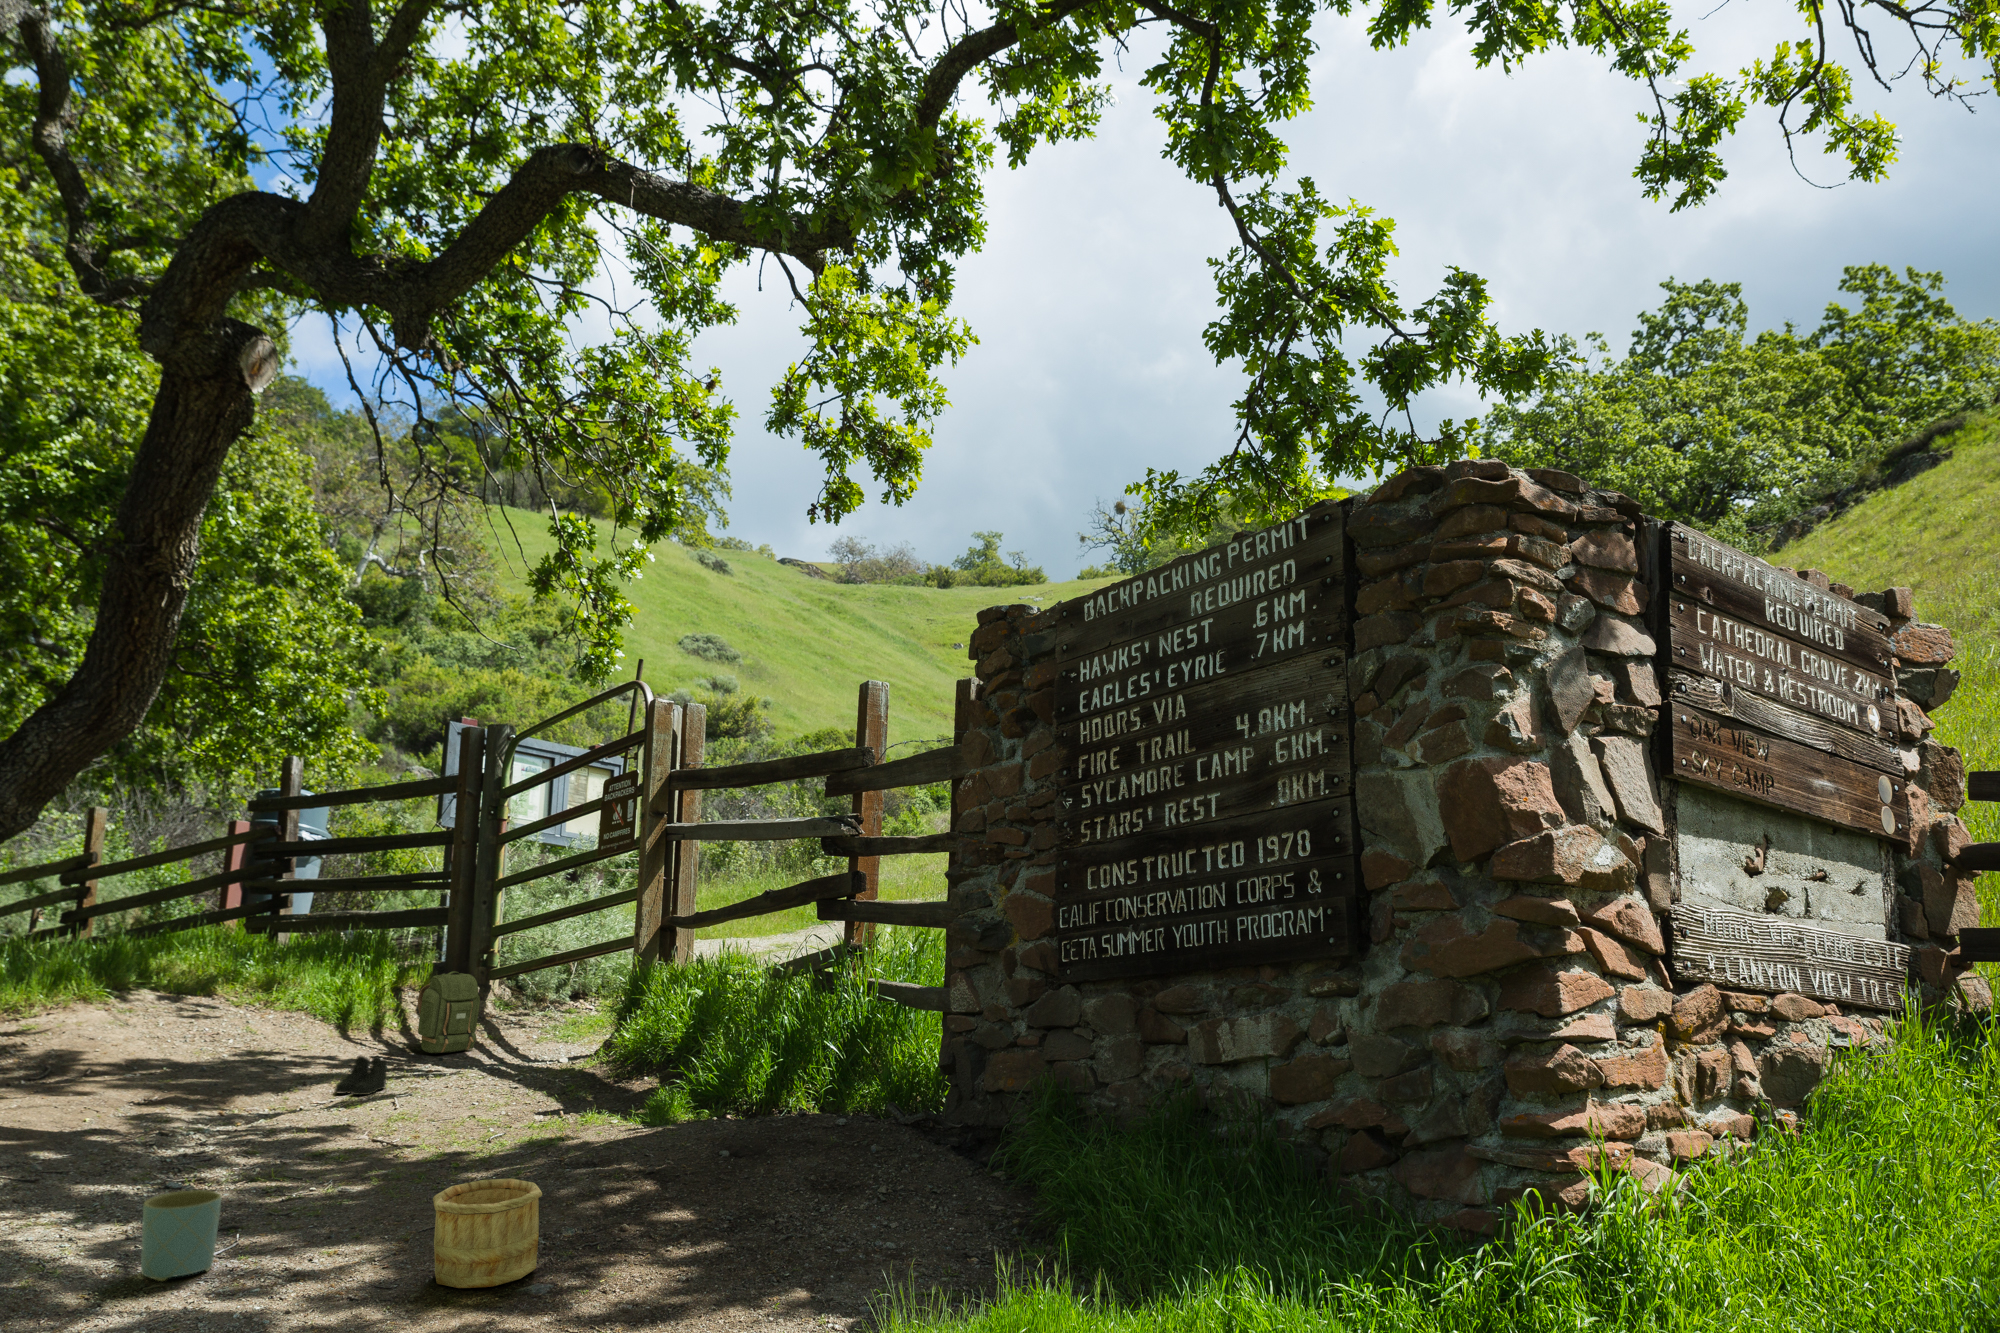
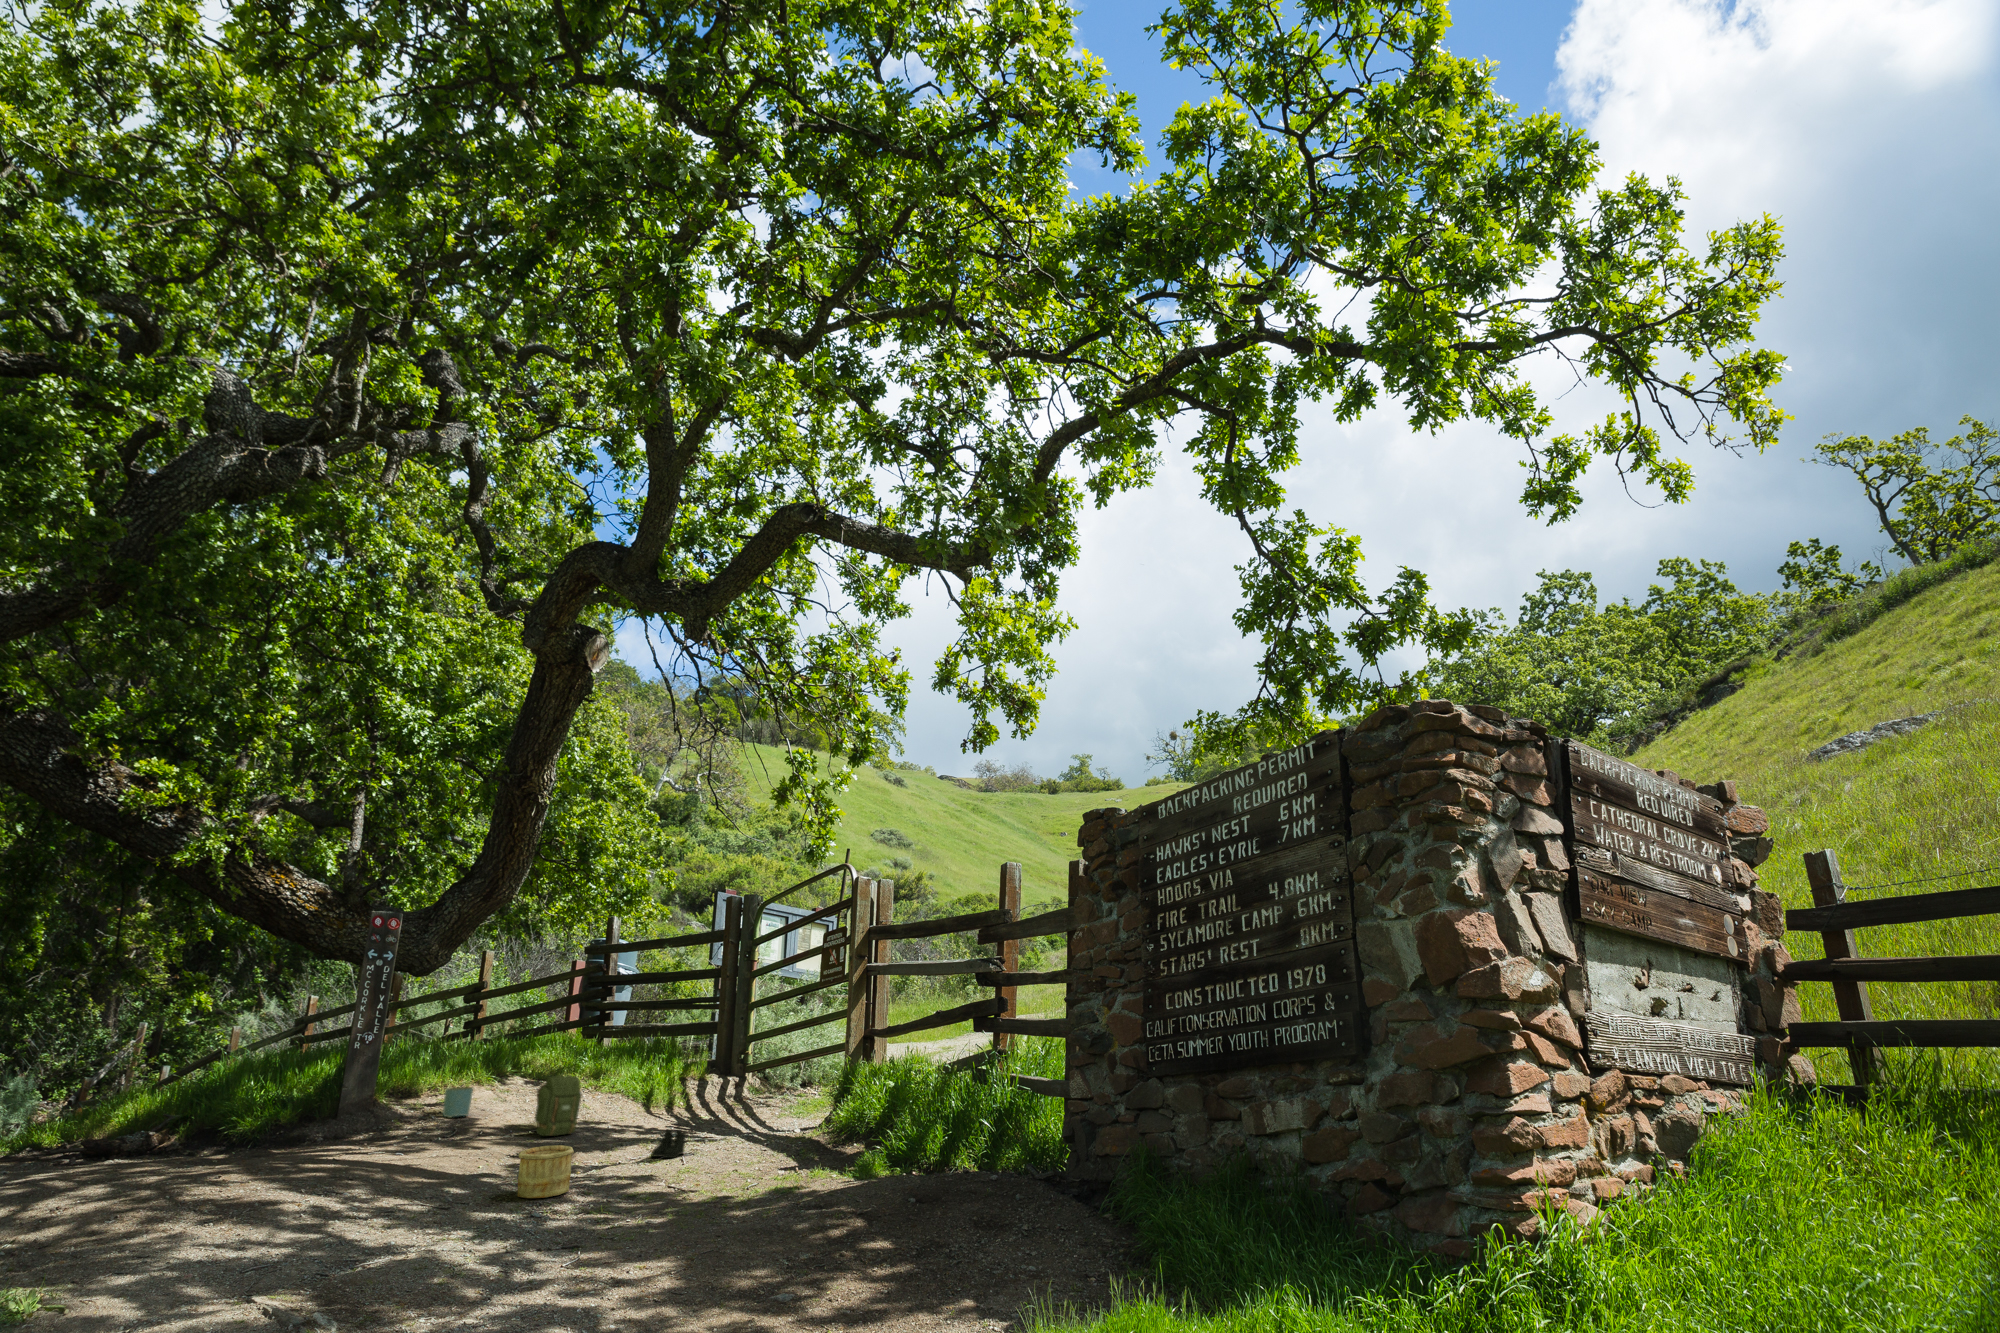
backpack: present [418,971,480,1053] -> present [535,1074,582,1136]
wooden bucket: present [433,1179,542,1288] -> present [518,1145,574,1198]
planter: present [141,1190,222,1281] -> present [443,1087,473,1118]

